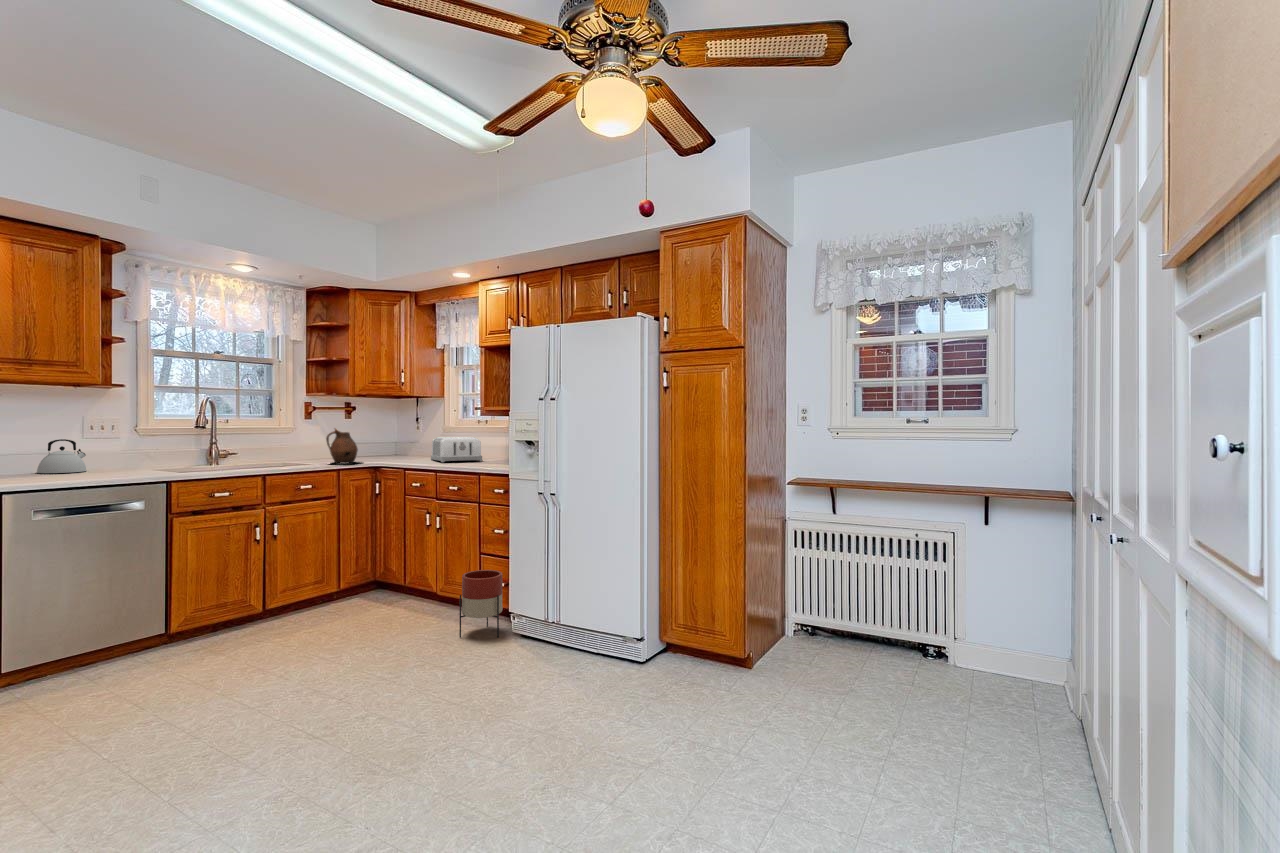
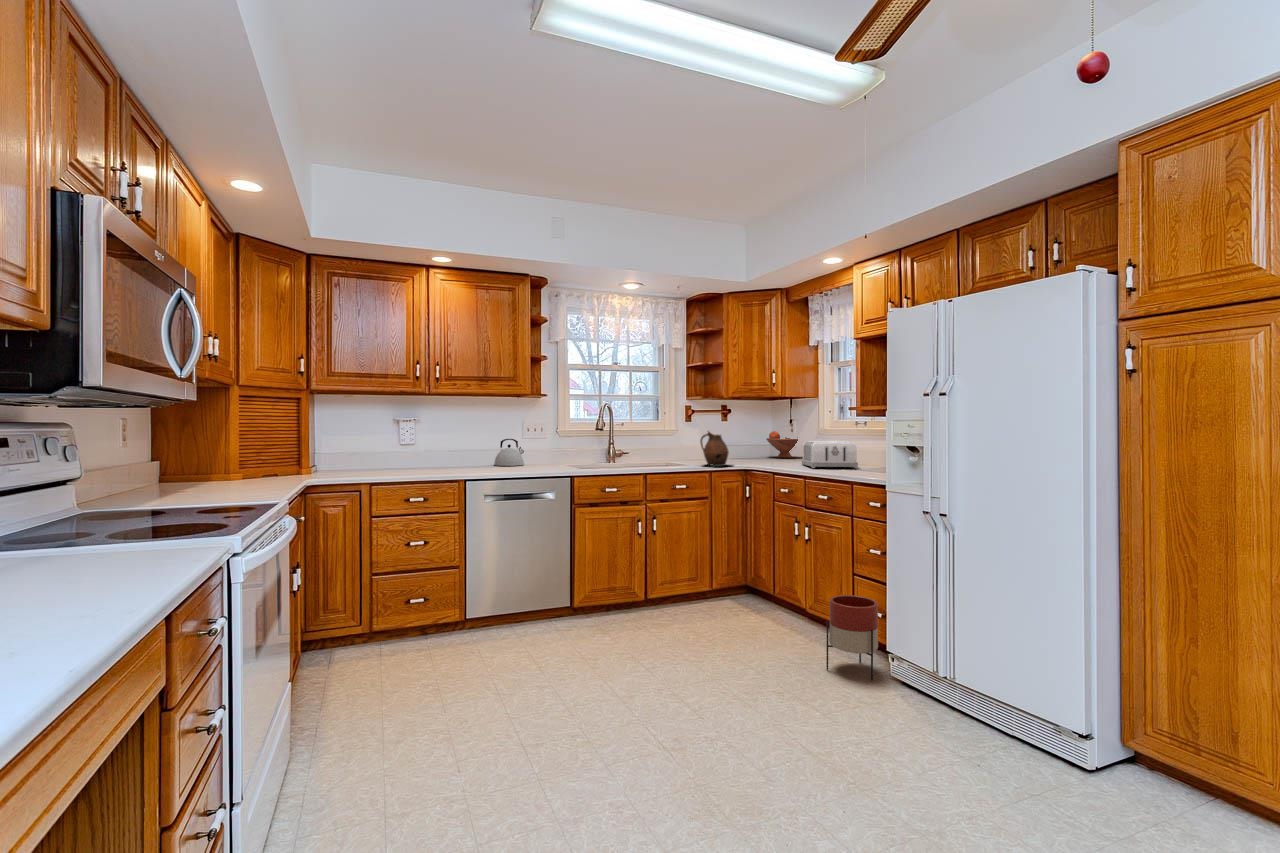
fruit bowl: none [393,428,430,454] -> present [766,431,798,458]

